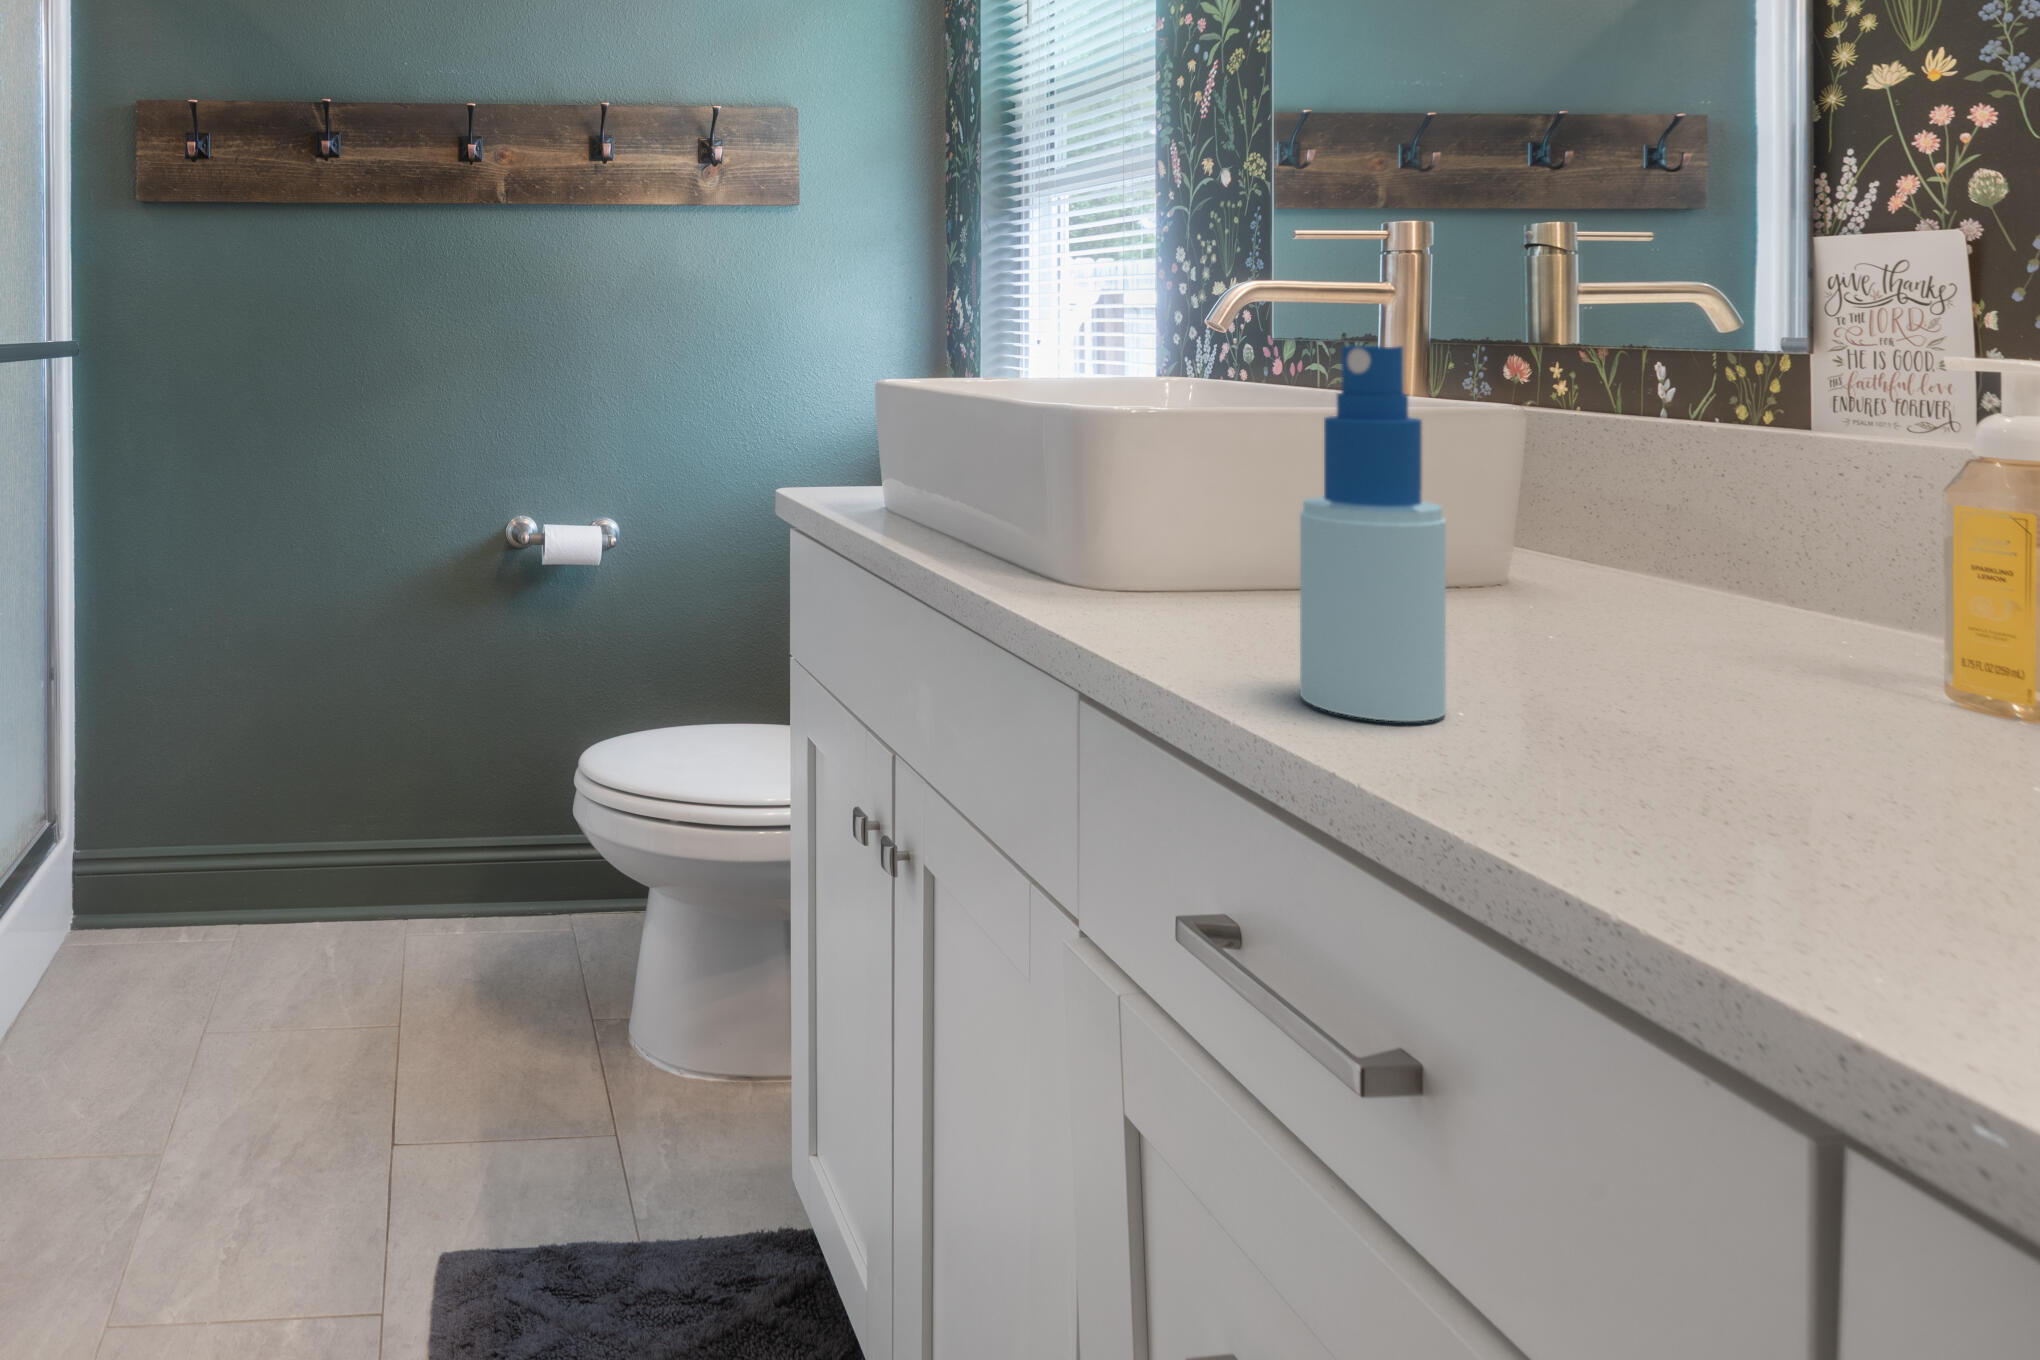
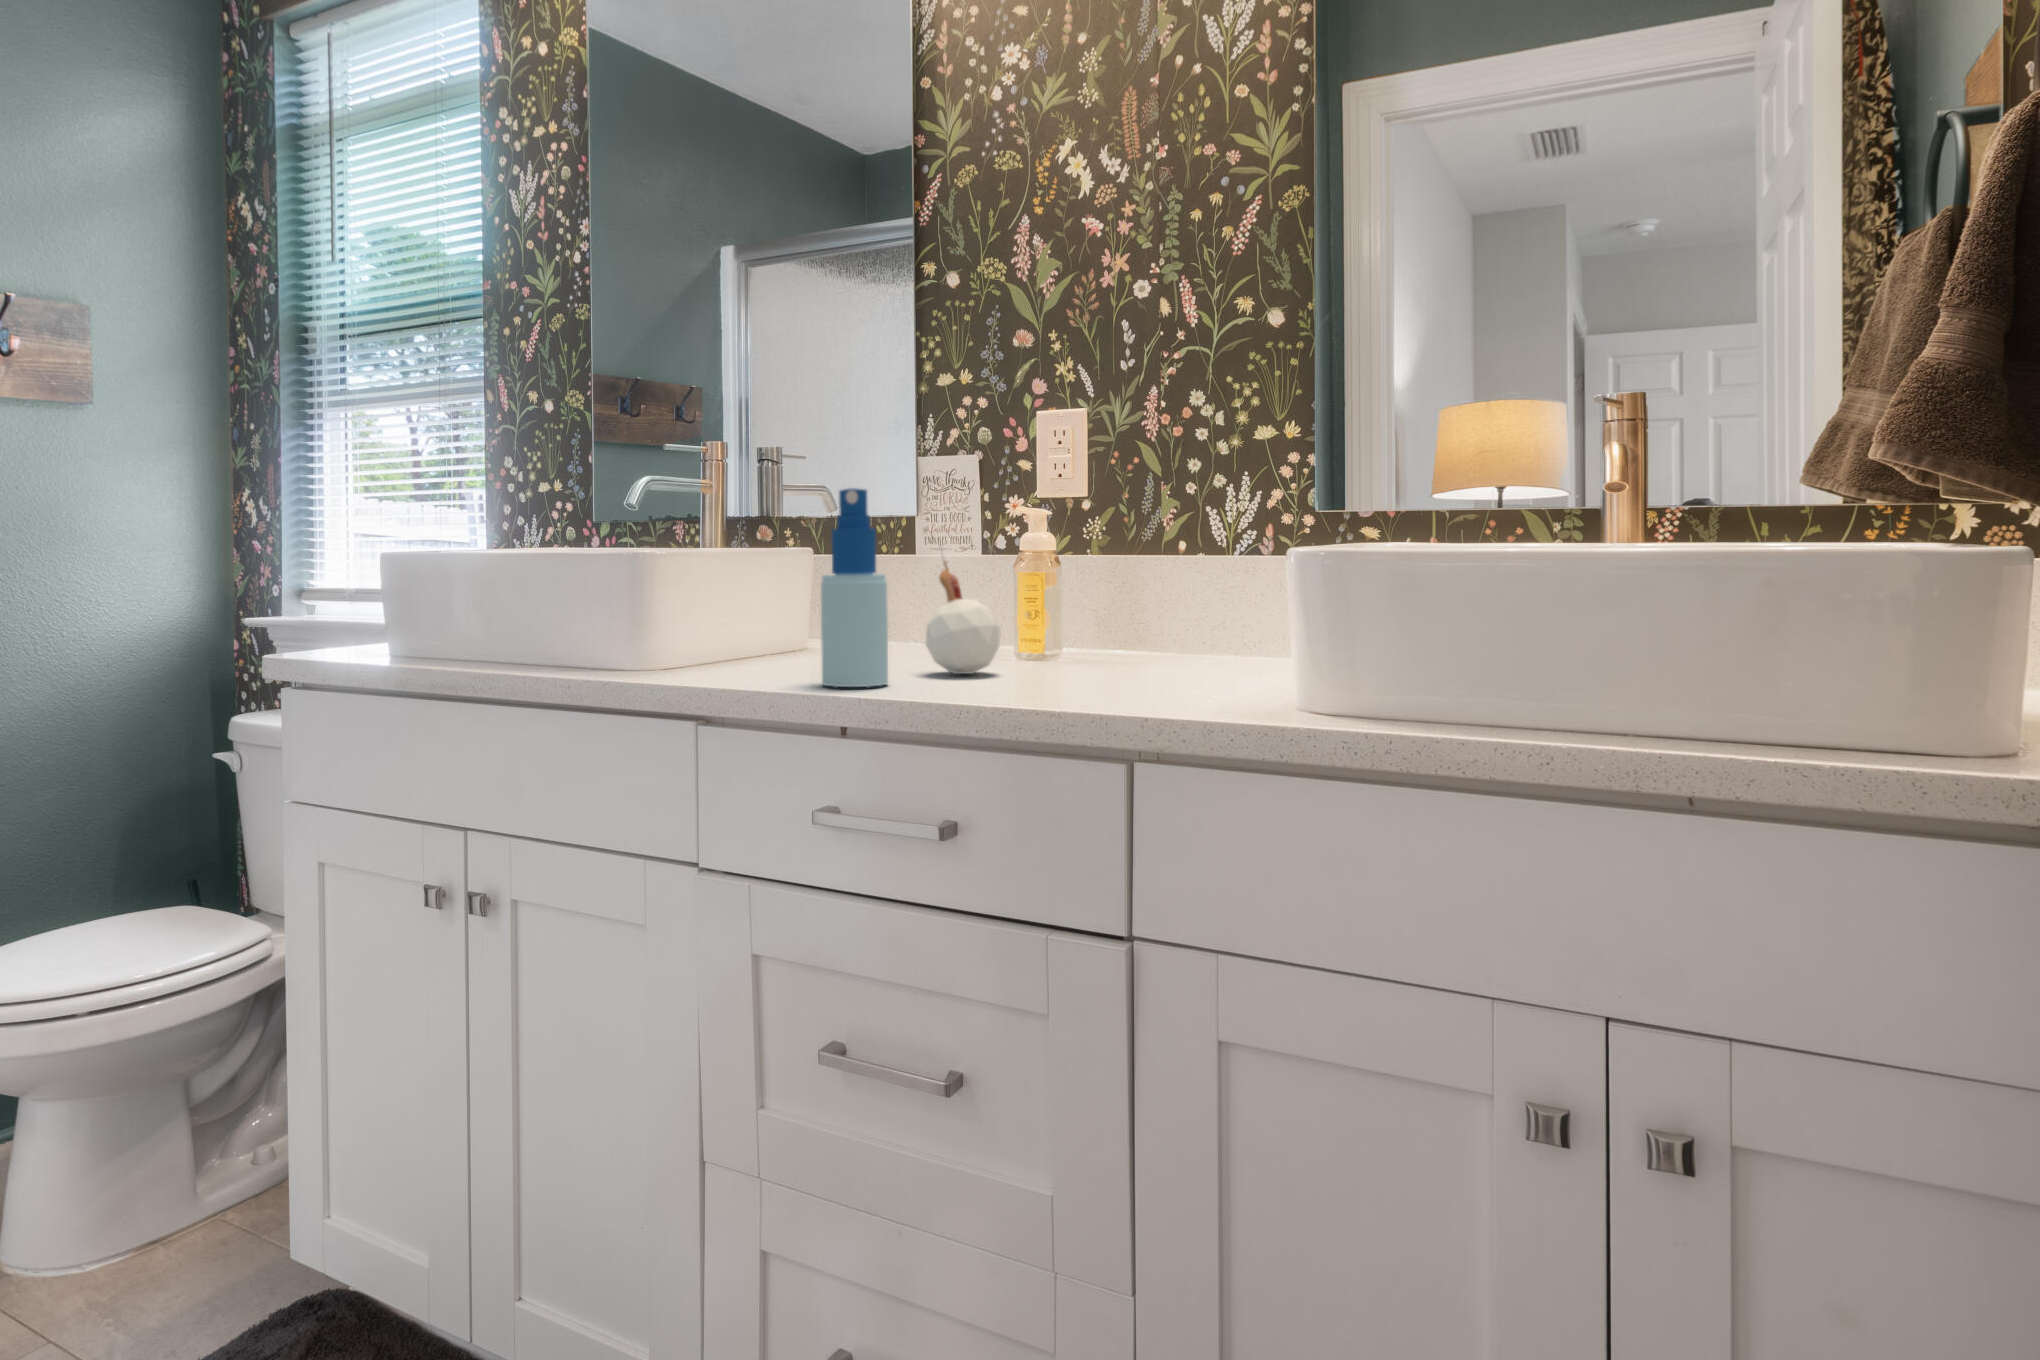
candle: none [1594,448,1803,728] -> present [926,560,1001,674]

